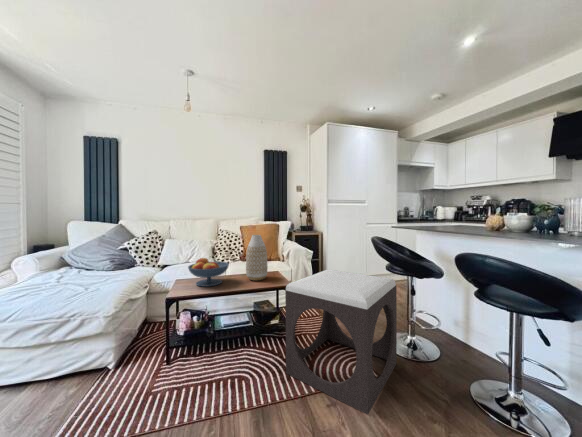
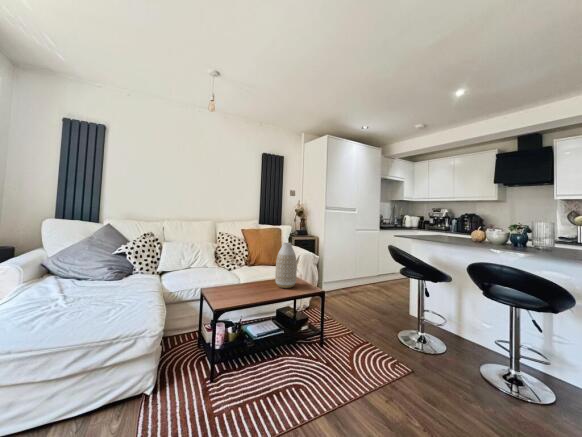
fruit bowl: present [188,258,229,287] -> none [222,266,263,297]
footstool: present [285,269,397,414] -> none [335,276,430,408]

